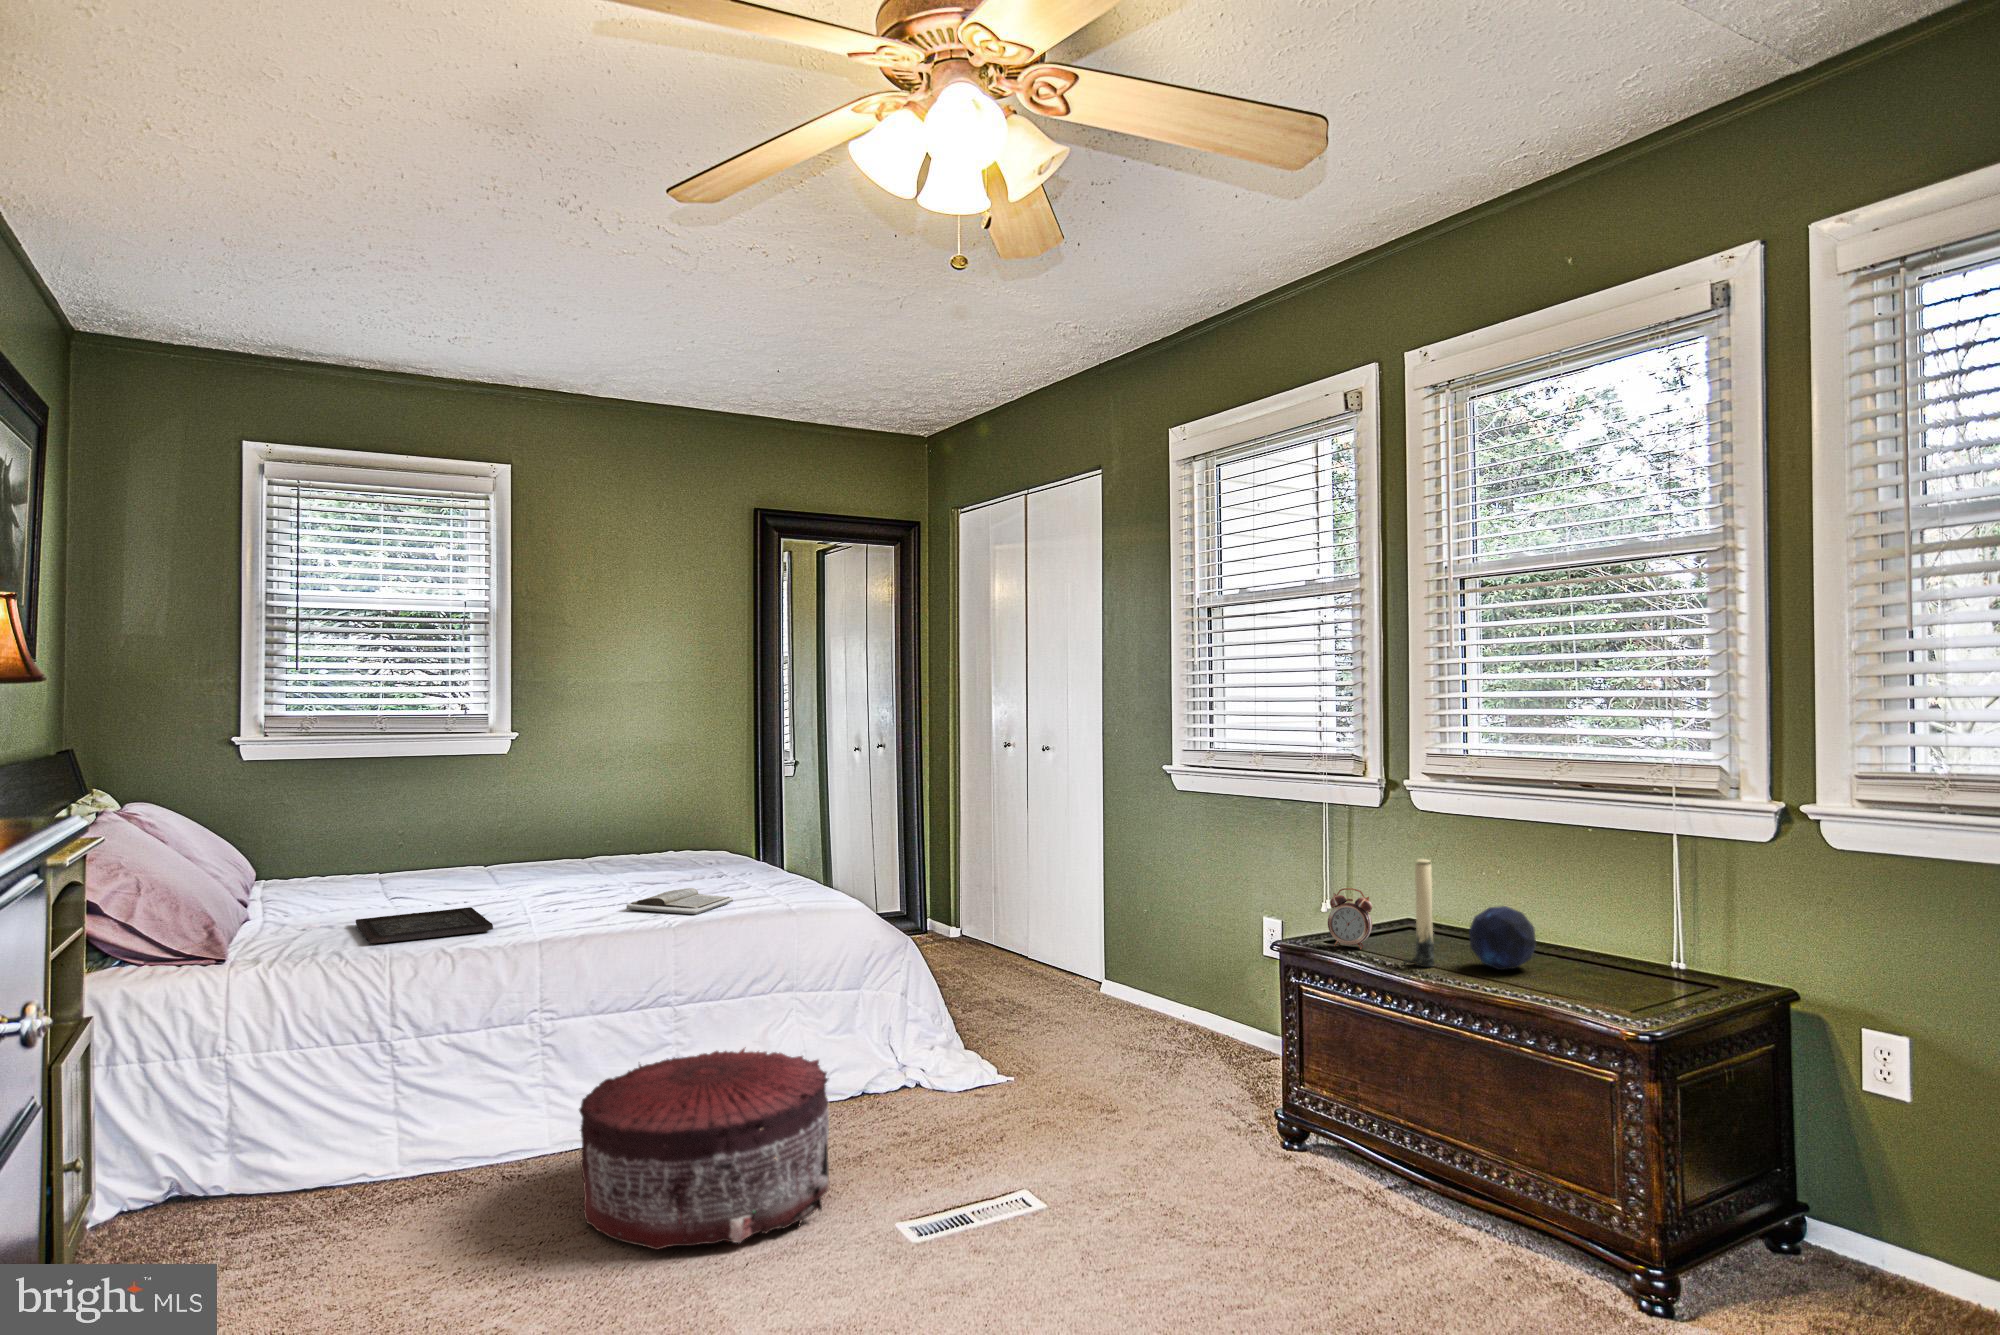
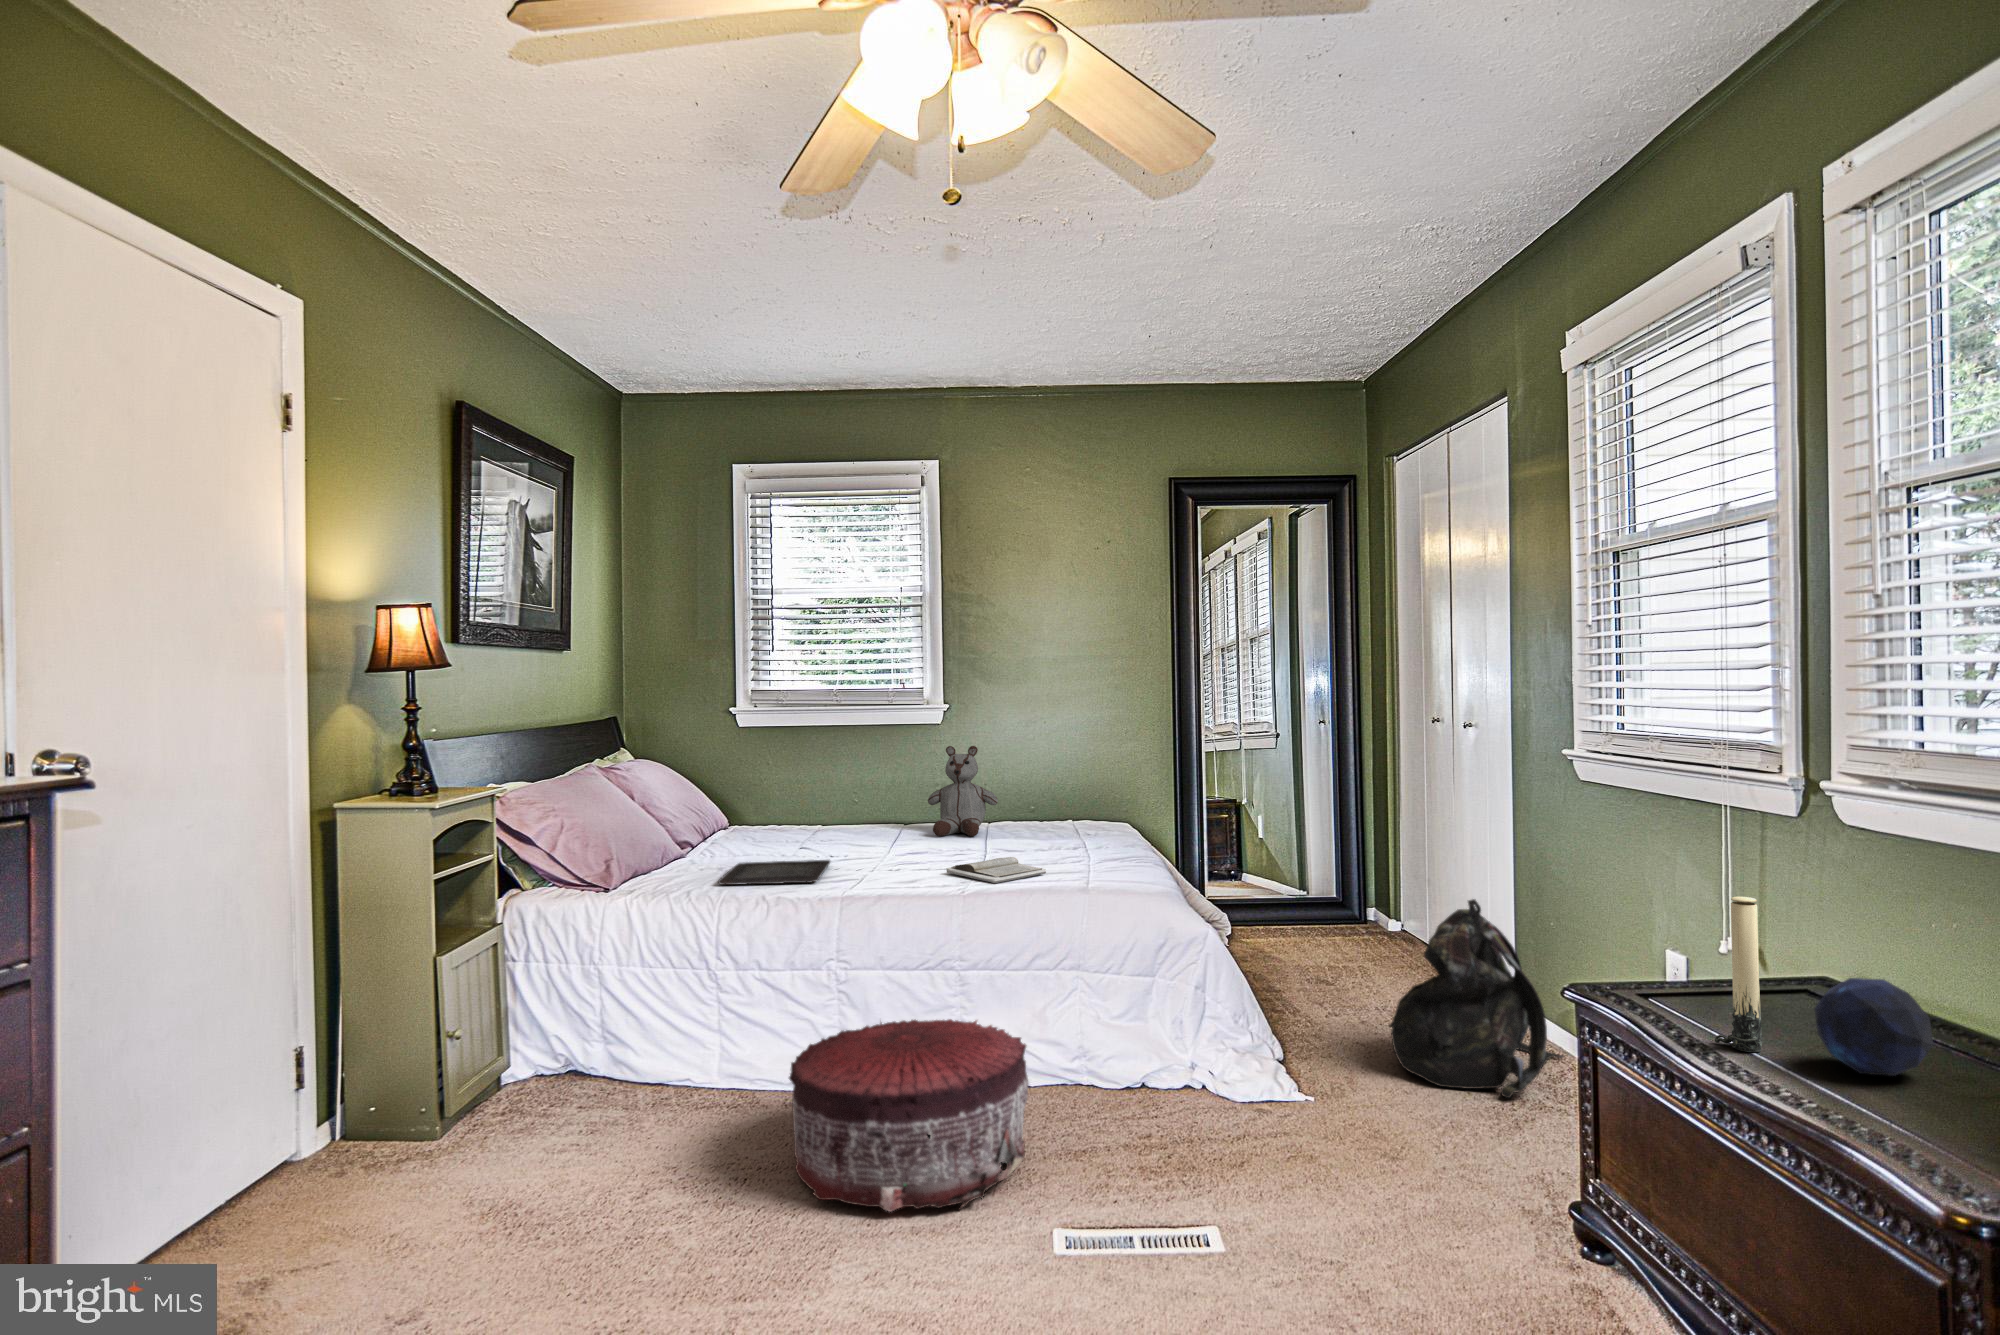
stuffed bear: none [523,777,606,877] -> present [928,746,998,837]
alarm clock: present [1328,888,1372,949] -> none [1640,926,1708,1012]
backpack: none [1037,892,1173,1053] -> present [1389,899,1563,1098]

